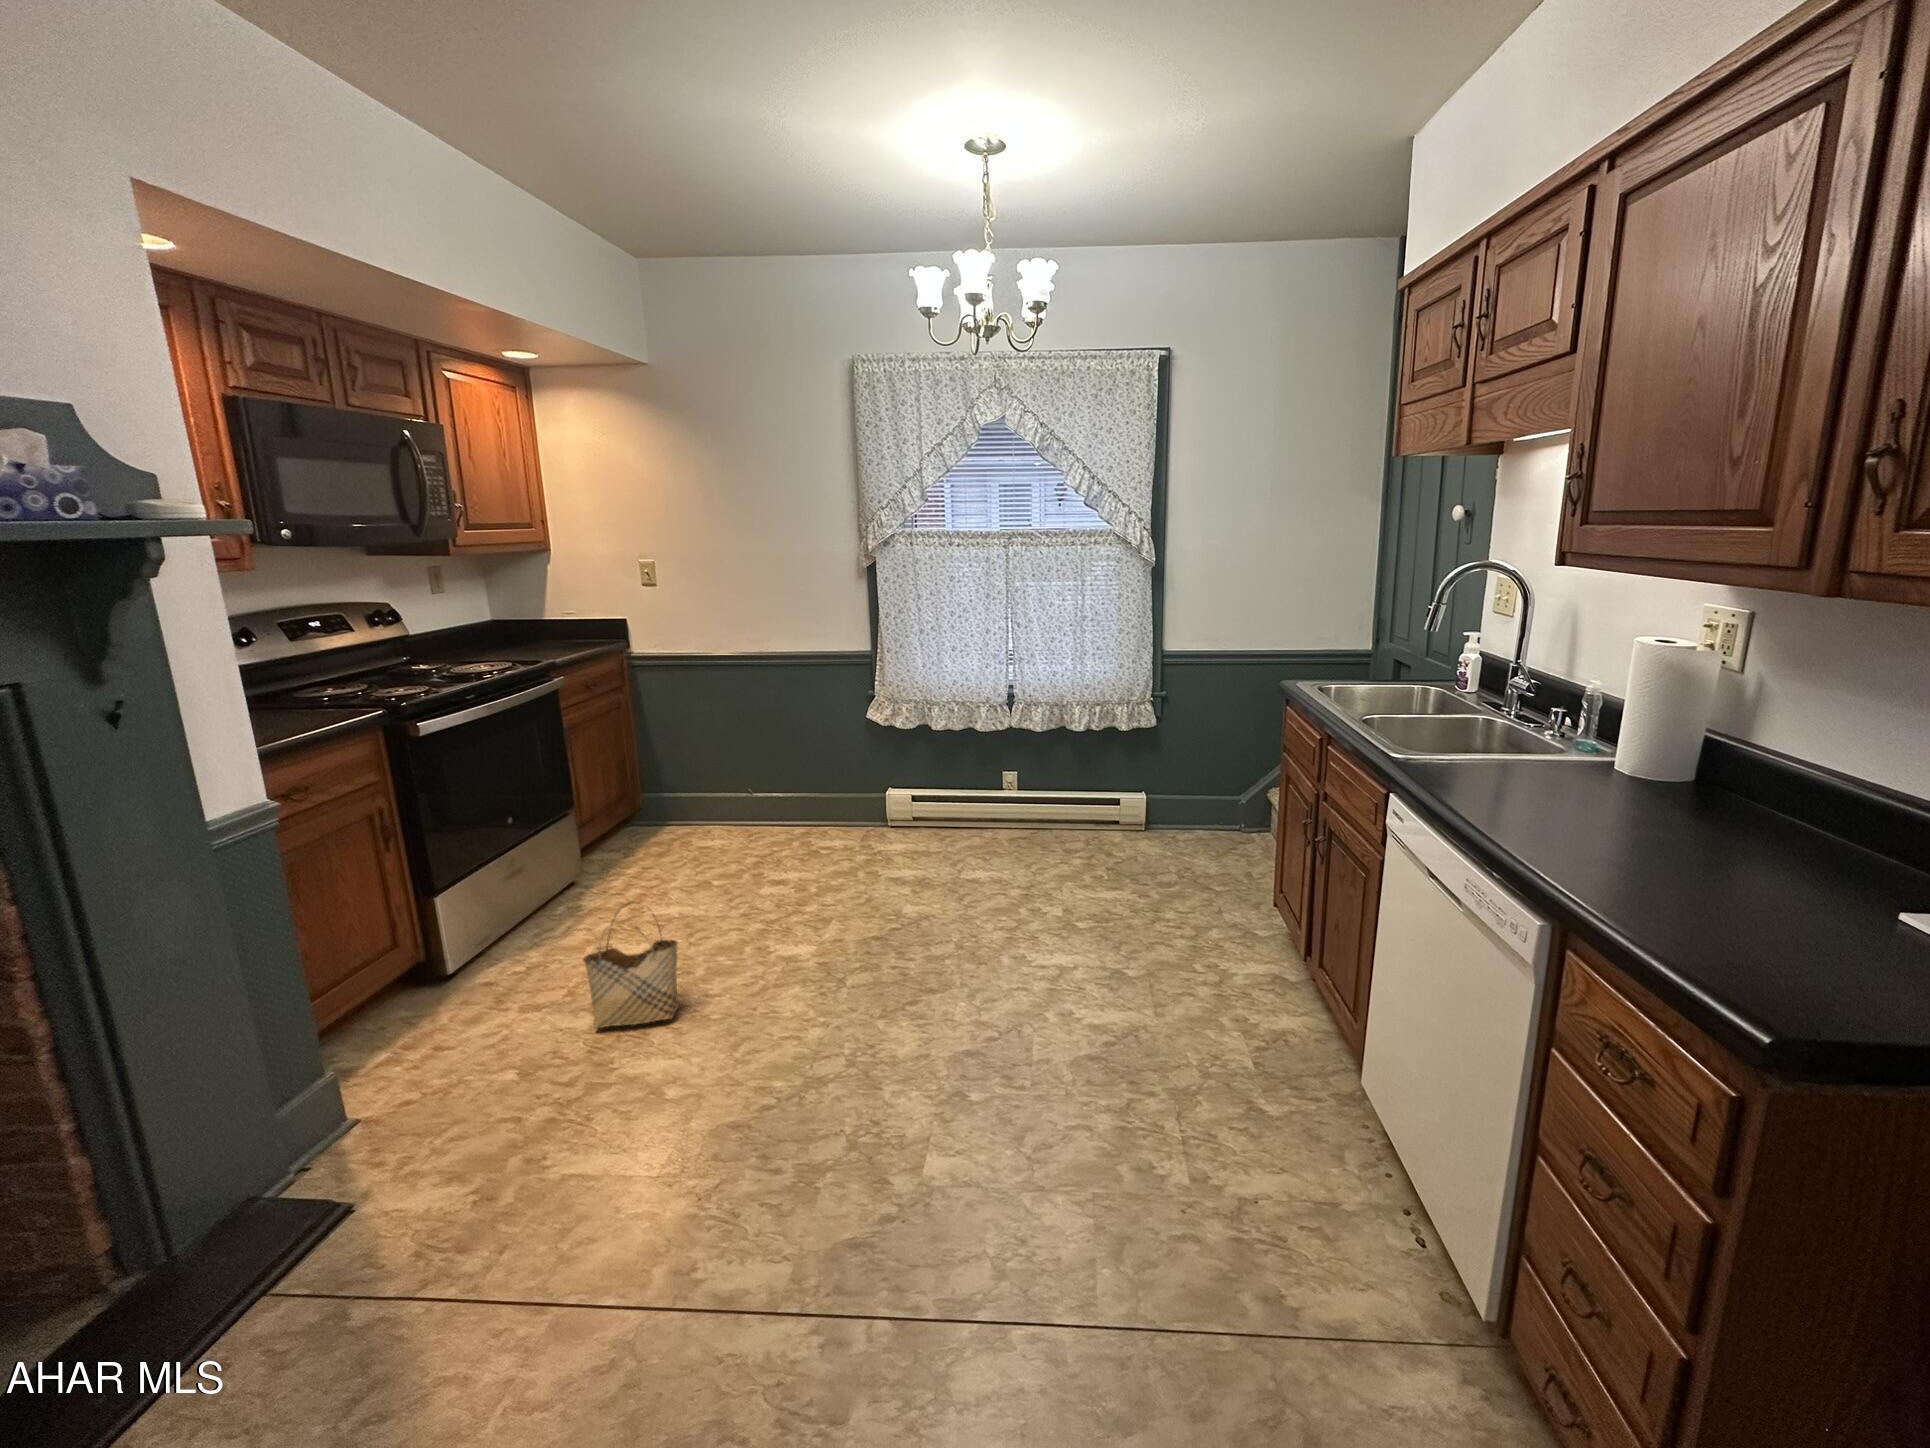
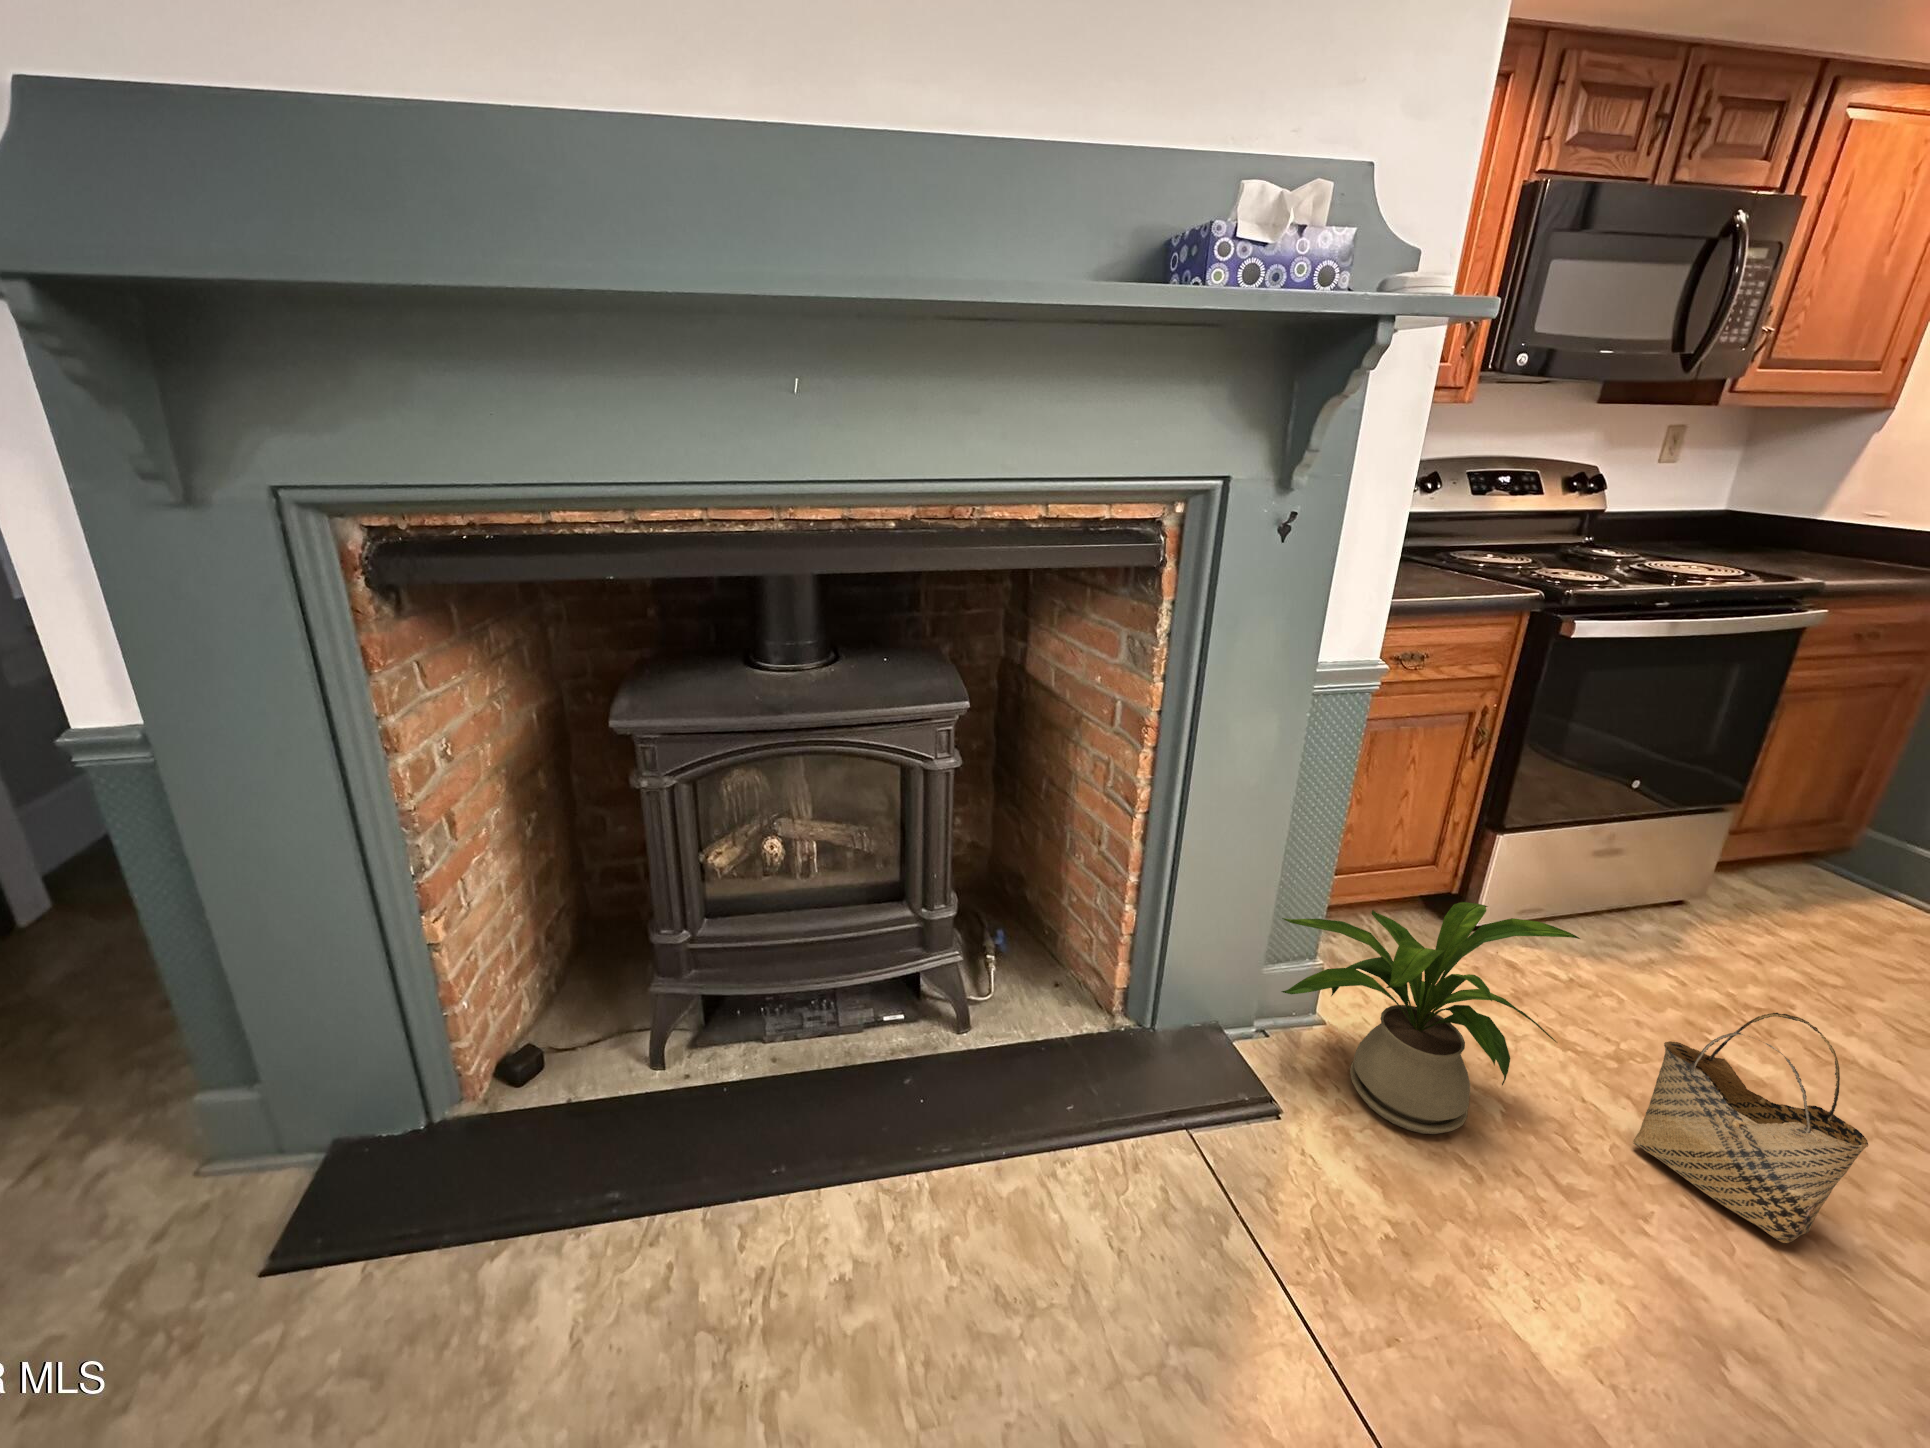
house plant: none [270,925,530,1145] -> present [1282,902,1580,1134]

